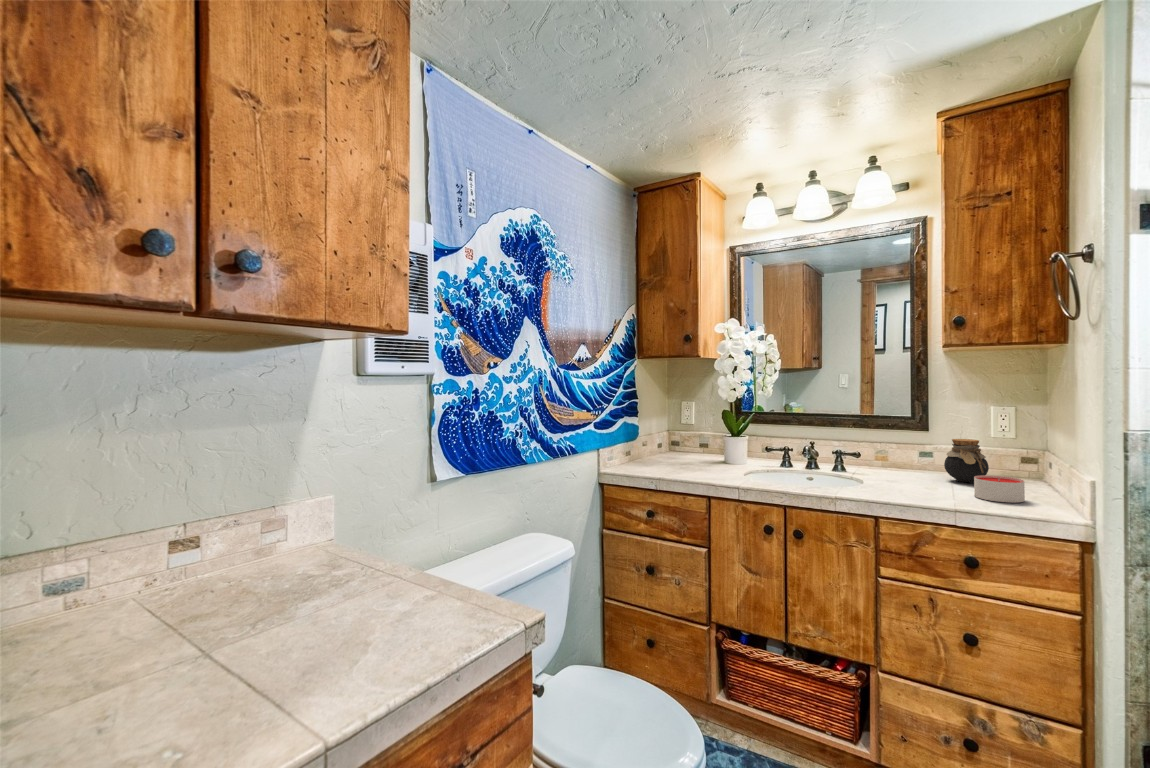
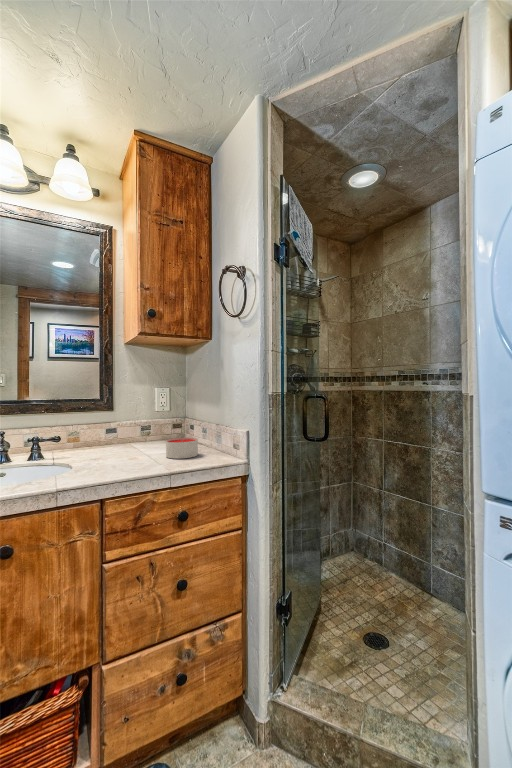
jar: present [944,439,989,482] -> none [132,413,162,448]

